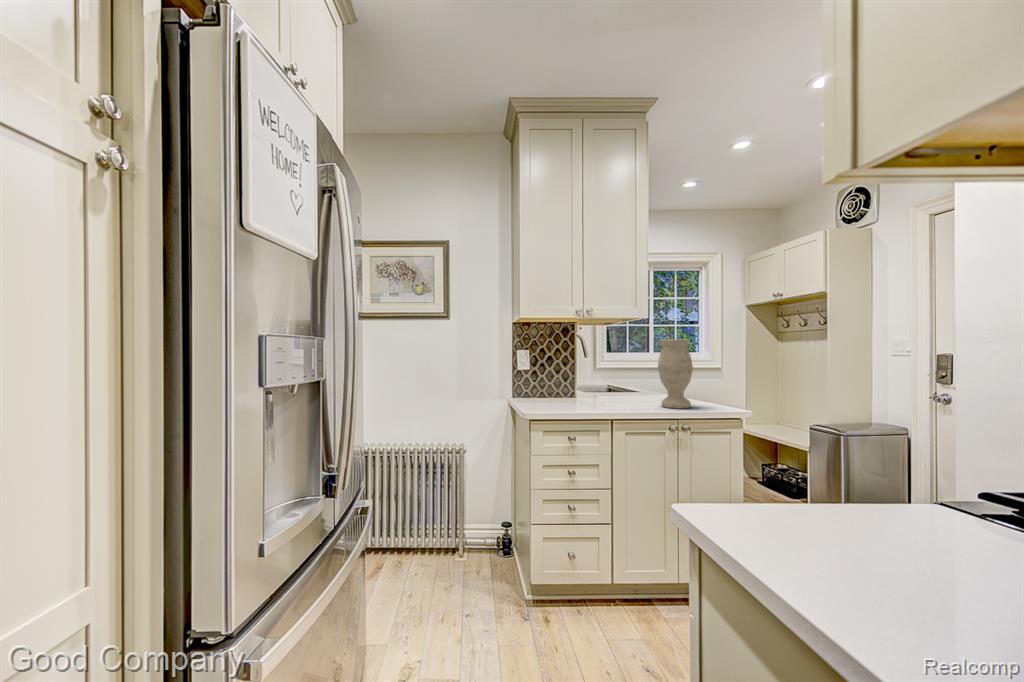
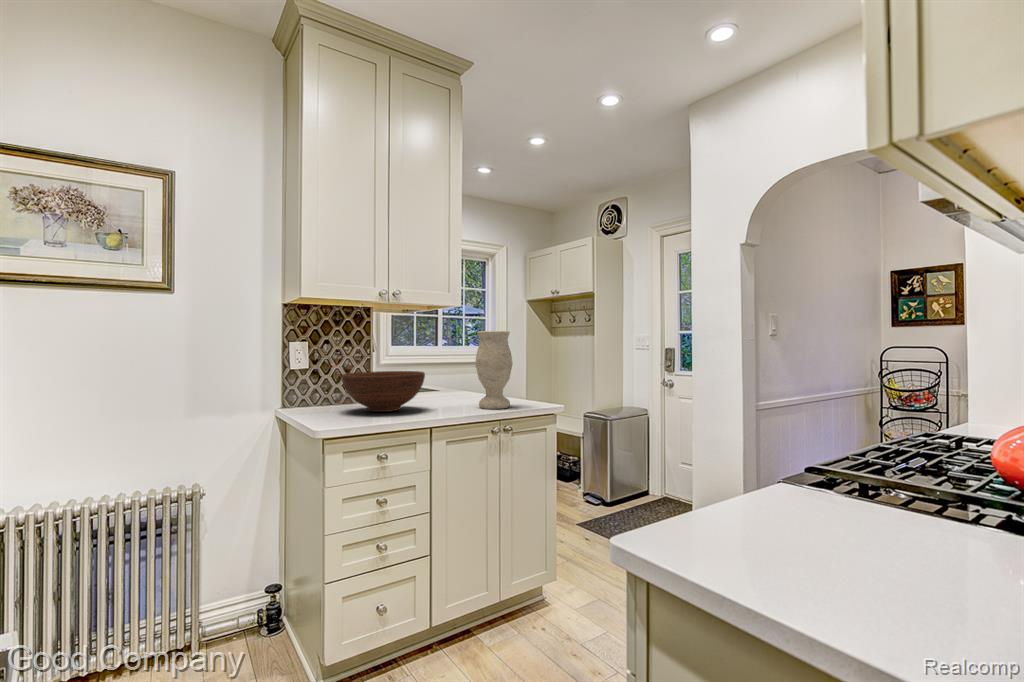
fruit bowl: none [548,372,613,405] -> present [342,371,425,412]

